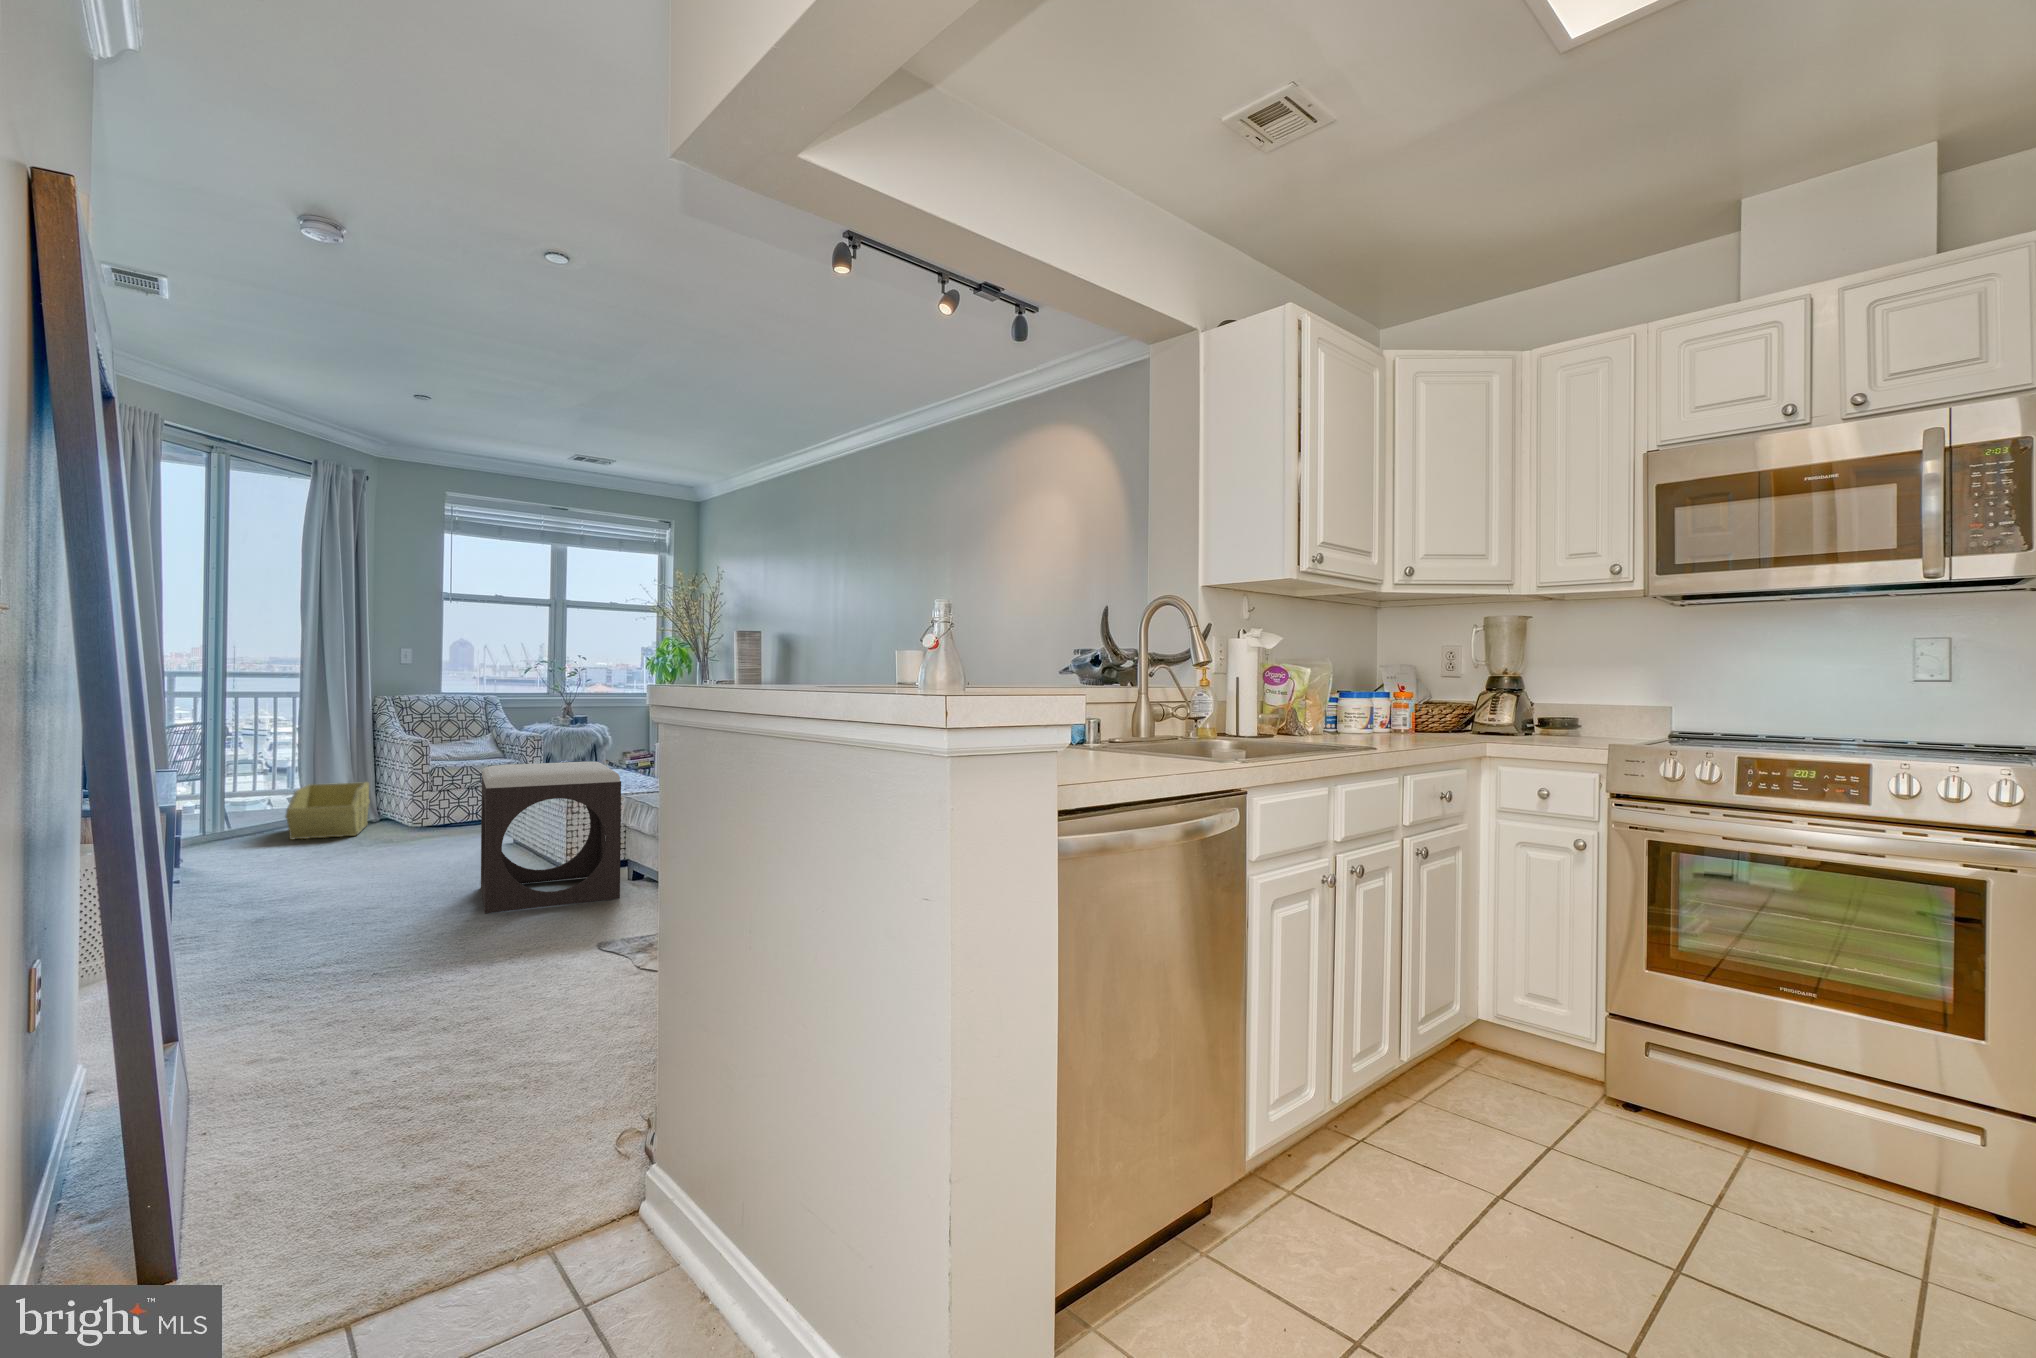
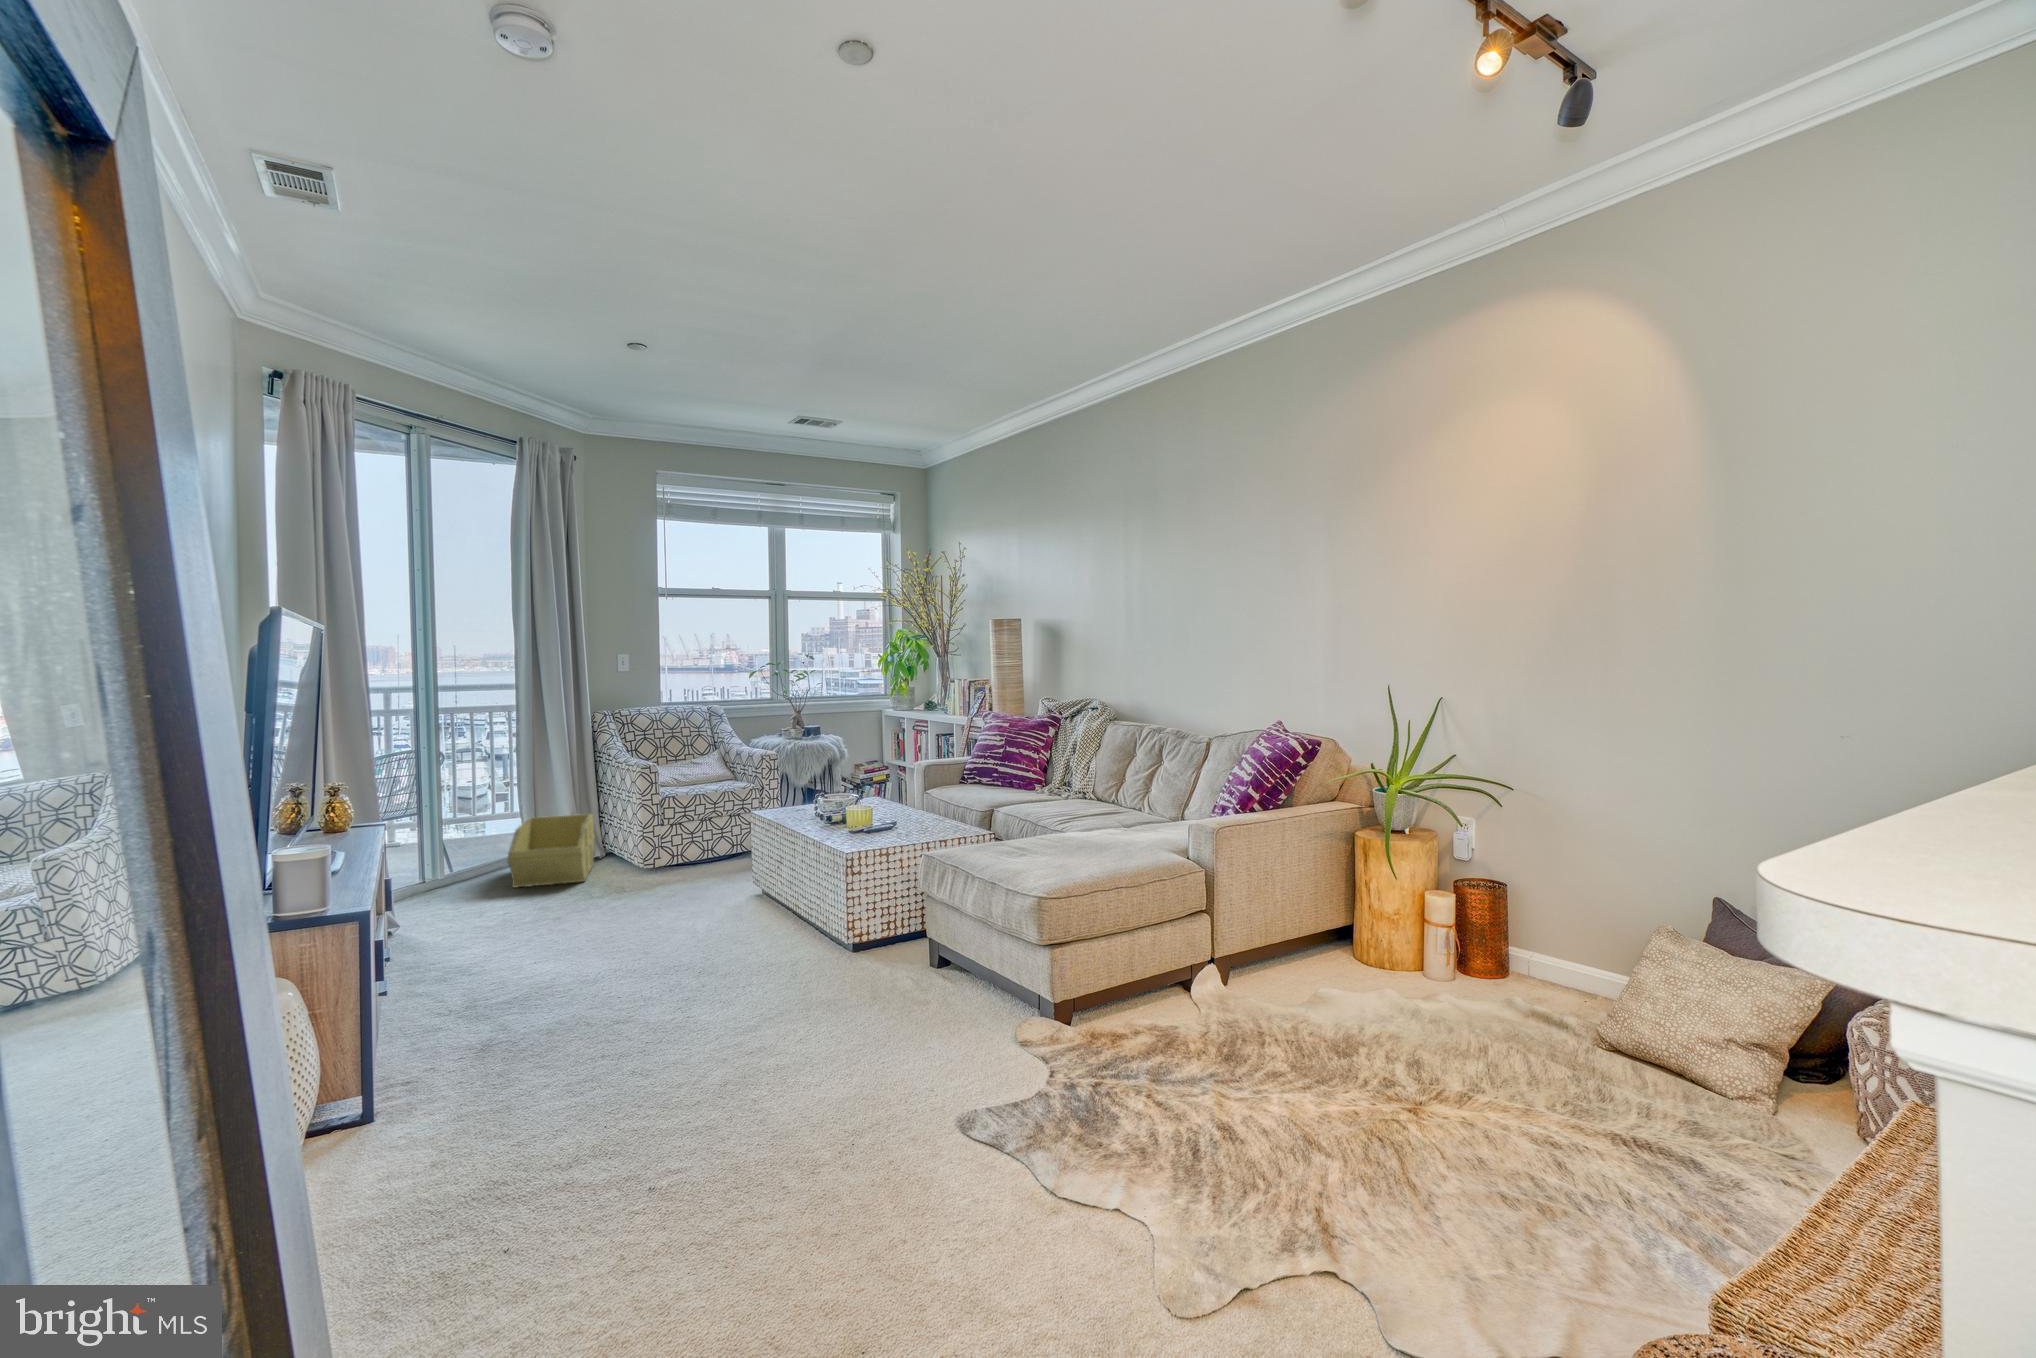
footstool: present [481,762,621,913] -> none [744,806,936,1032]

